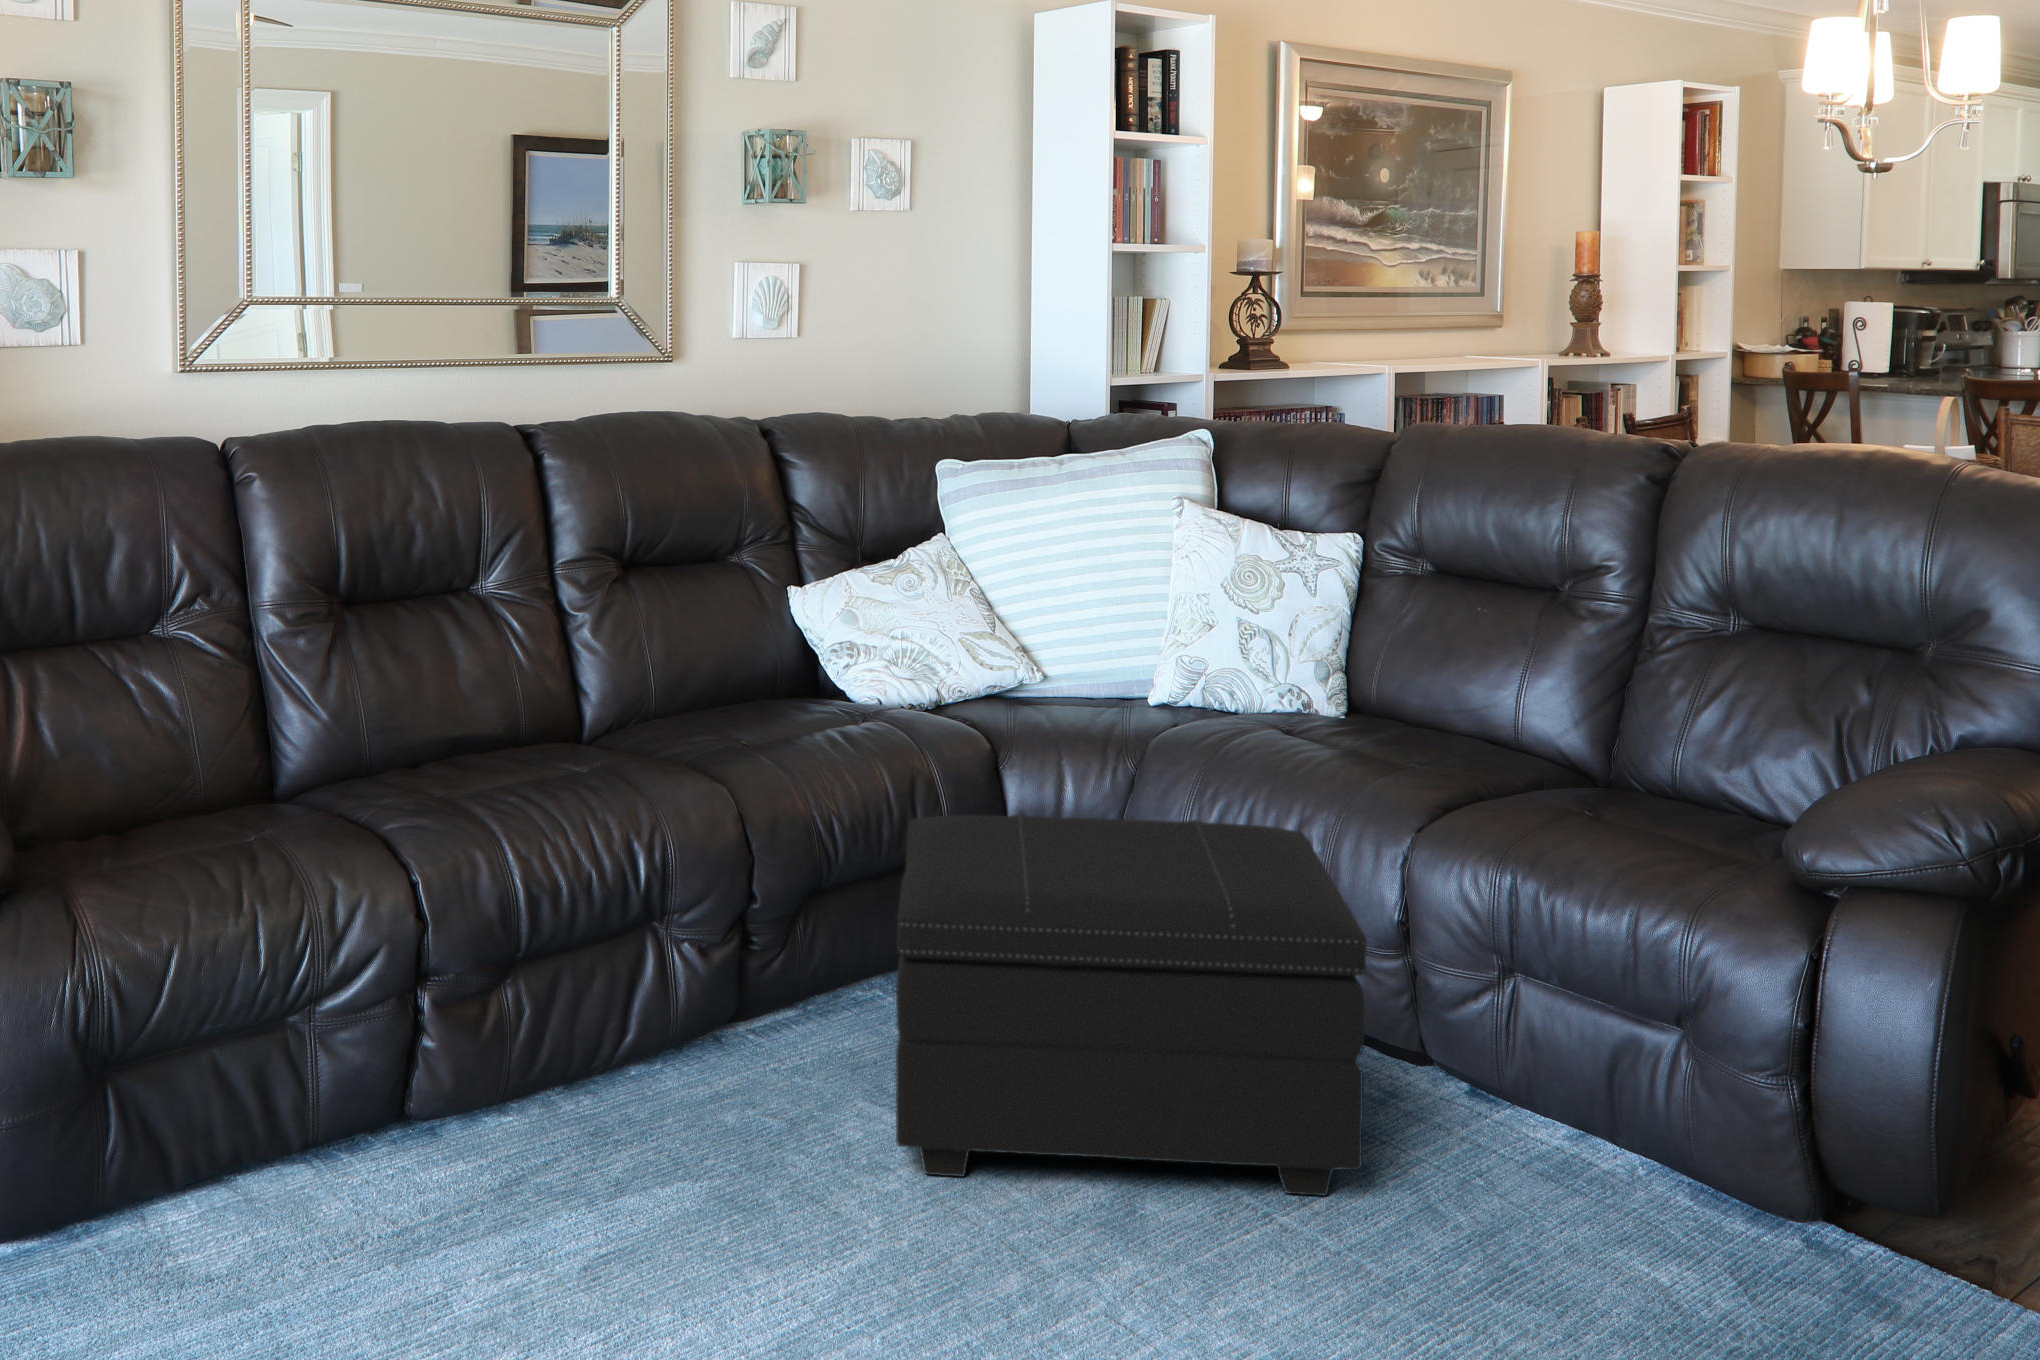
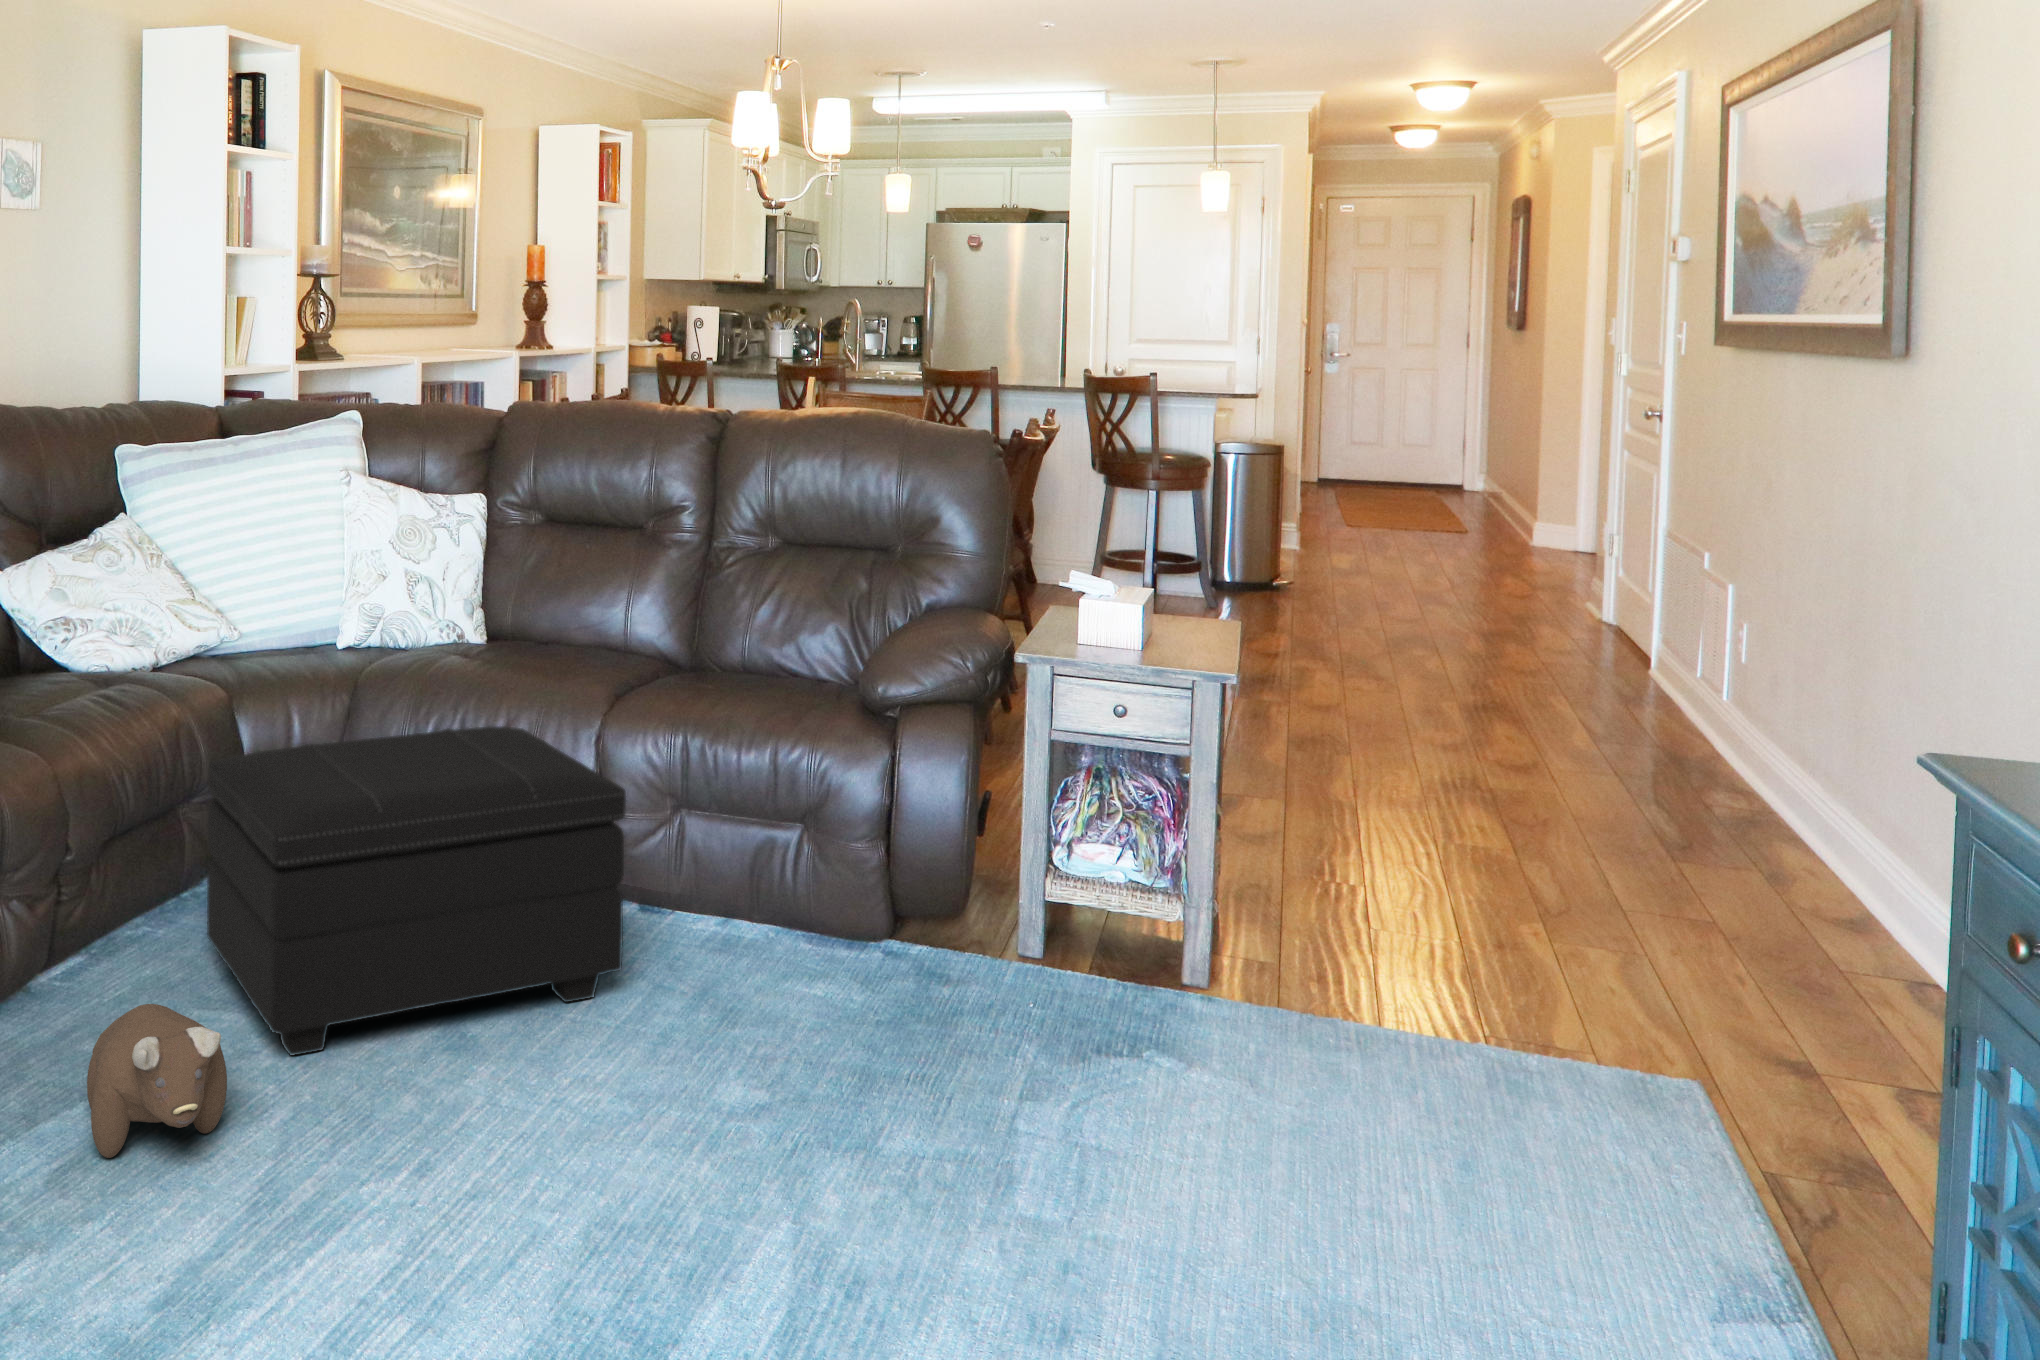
plush toy: none [651,1080,802,1241] -> present [87,1004,227,1158]

